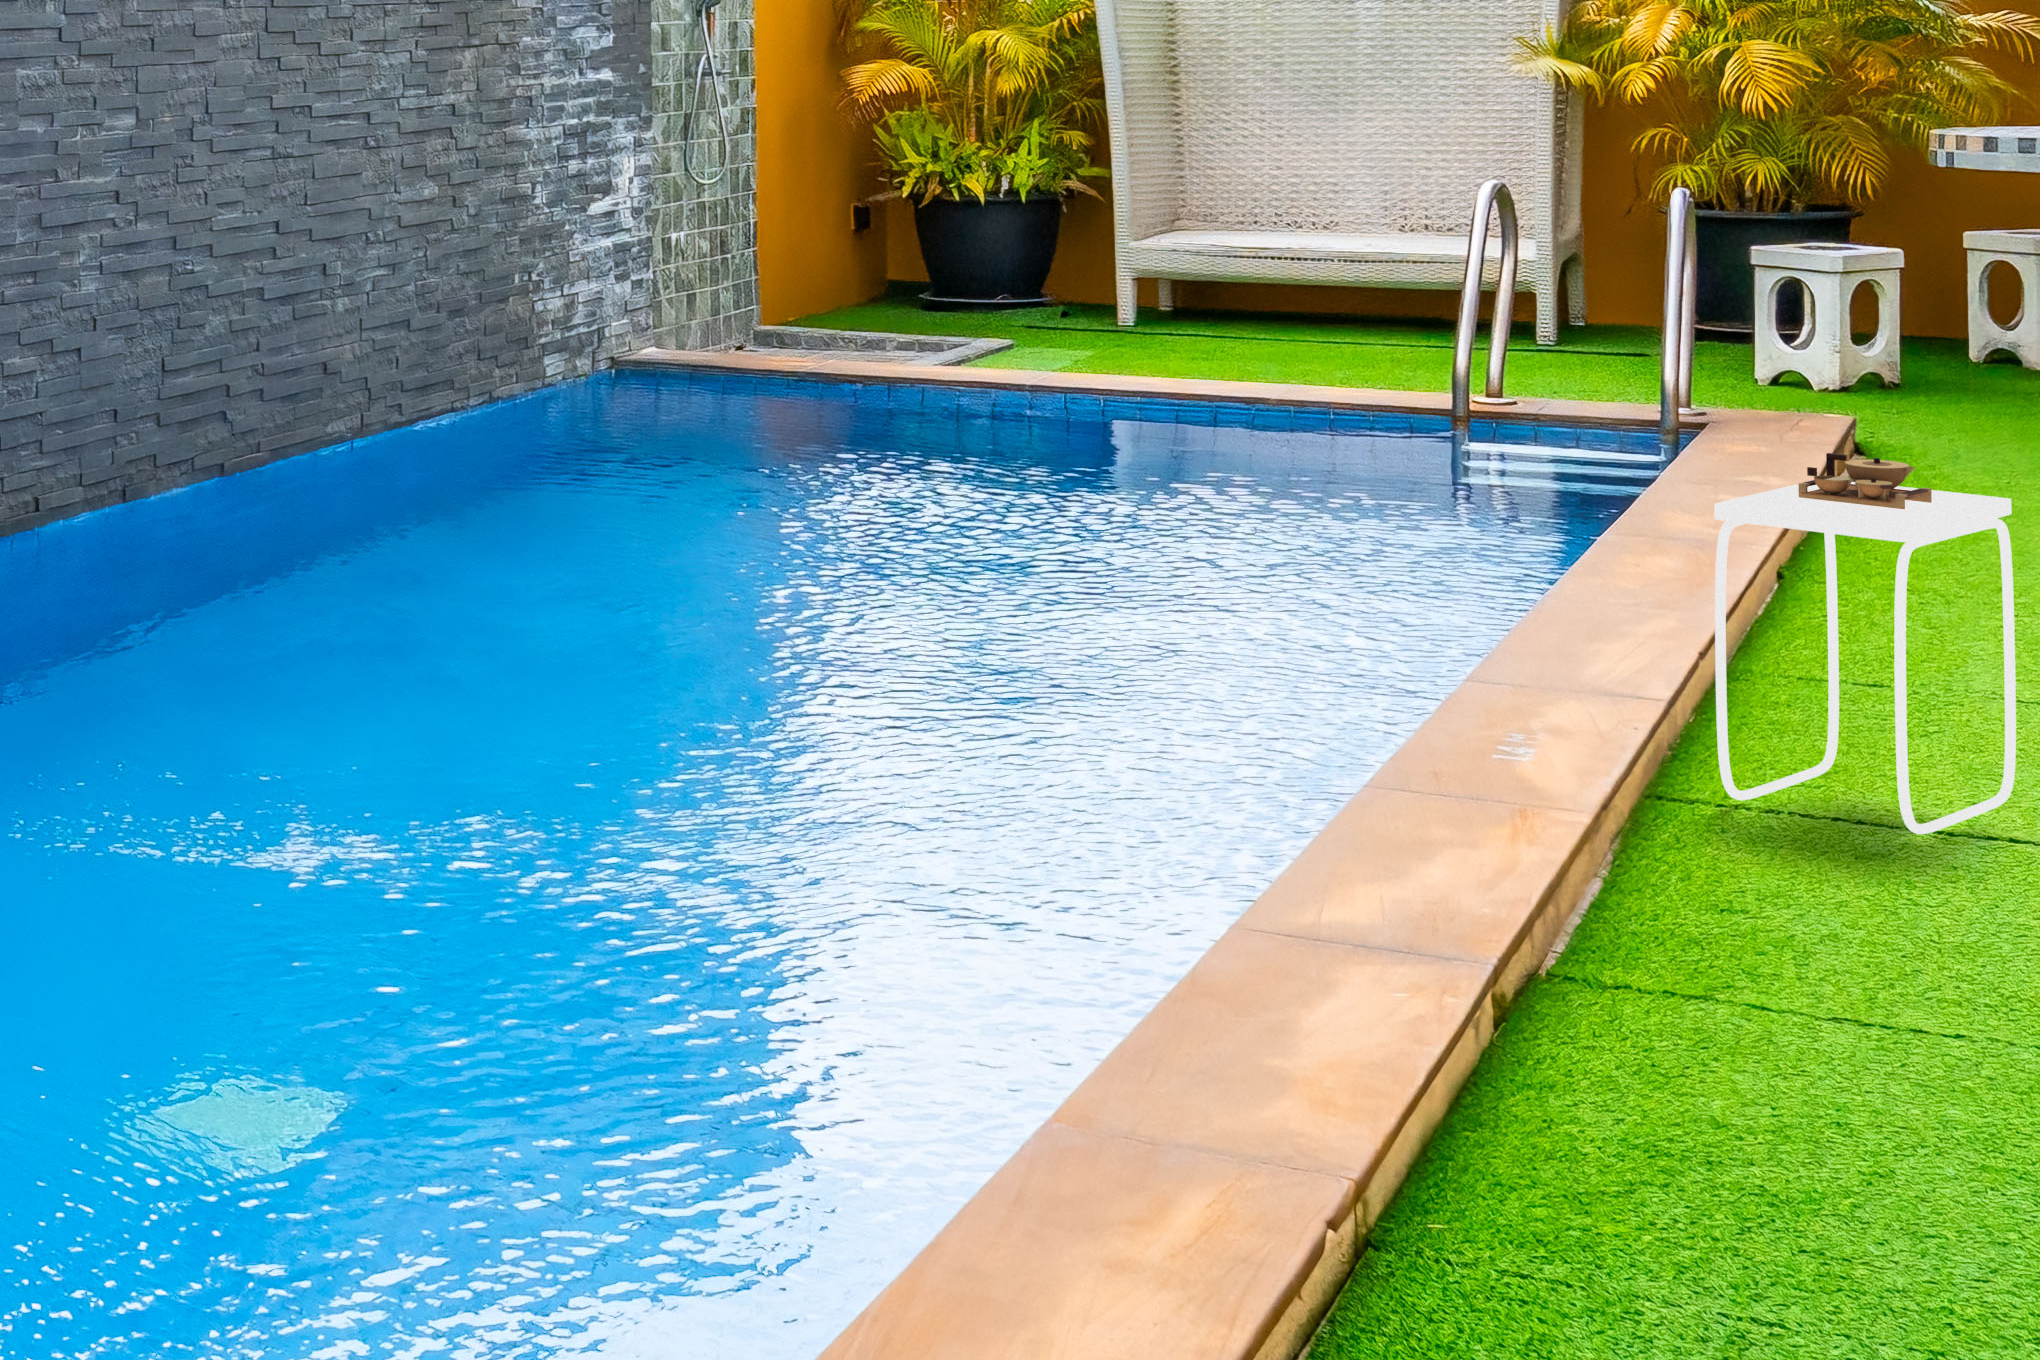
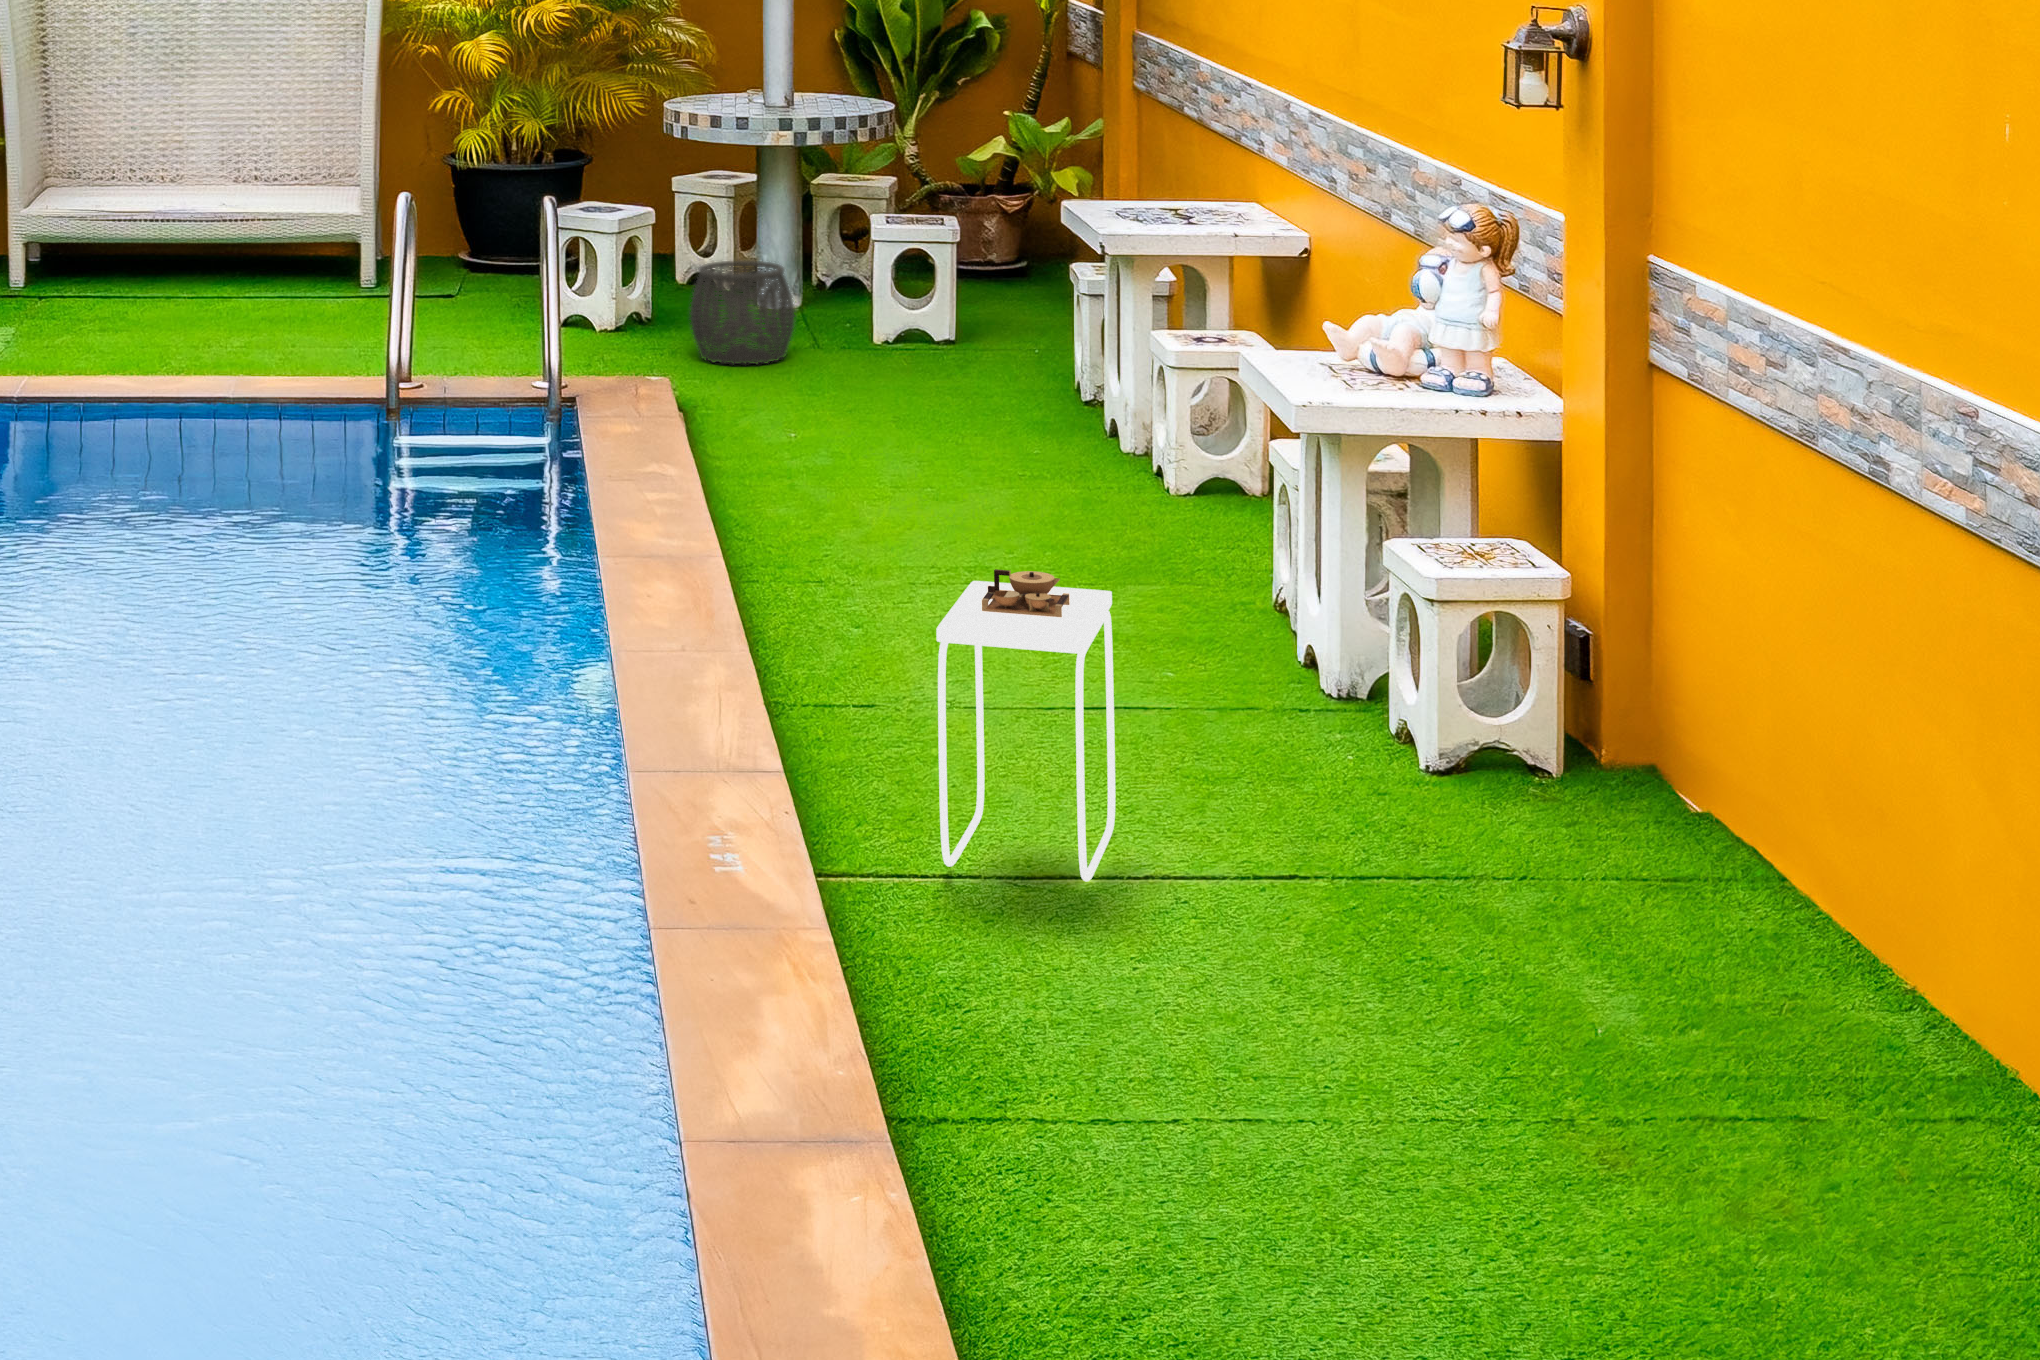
woven basket: none [1863,289,2016,412] -> present [690,261,795,365]

